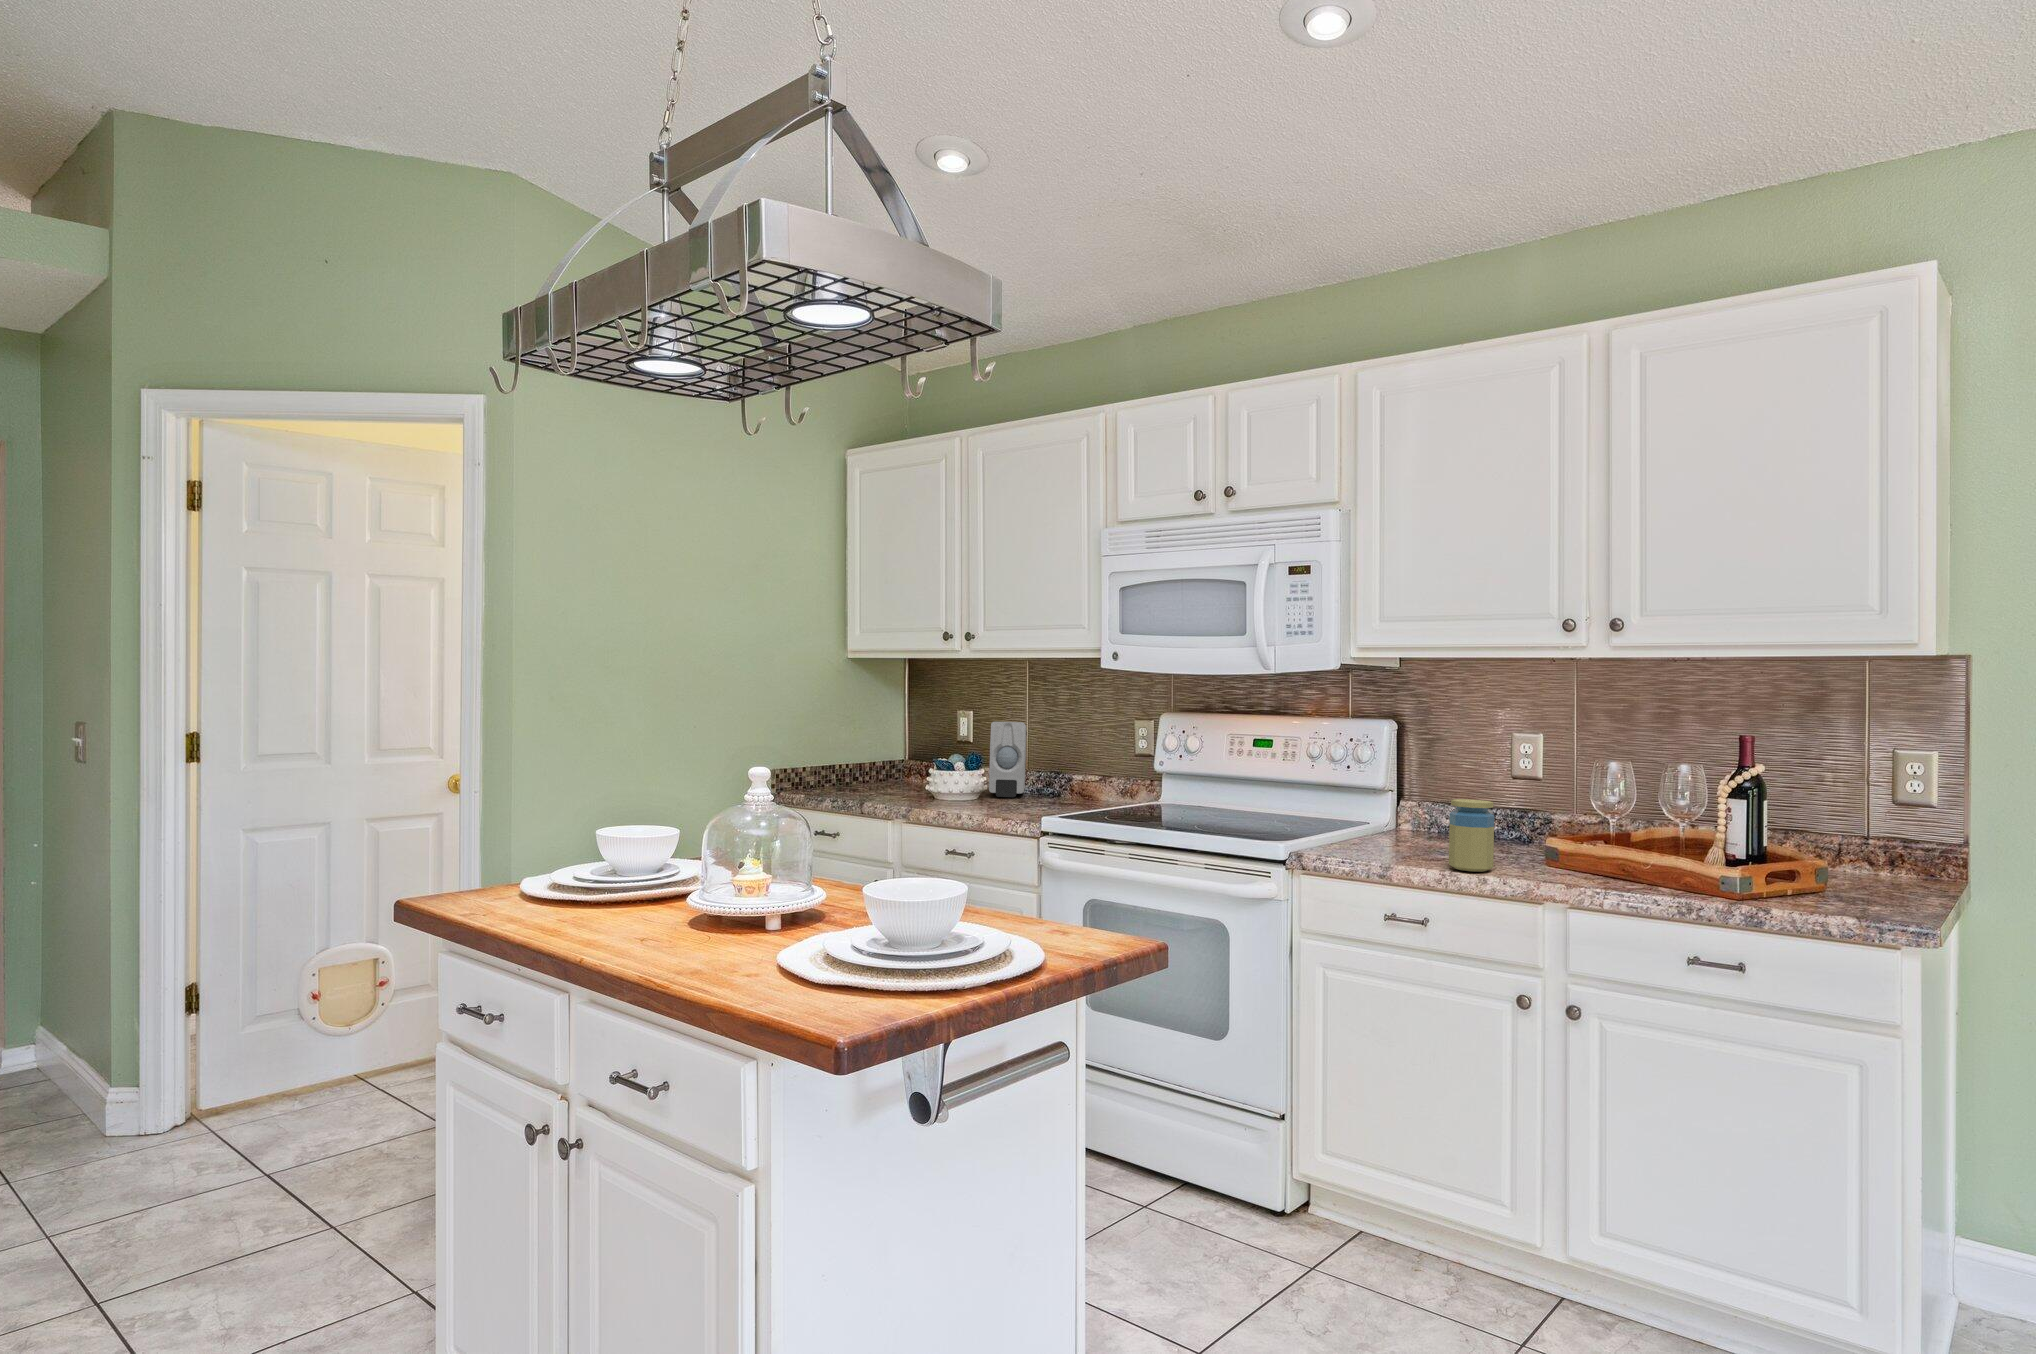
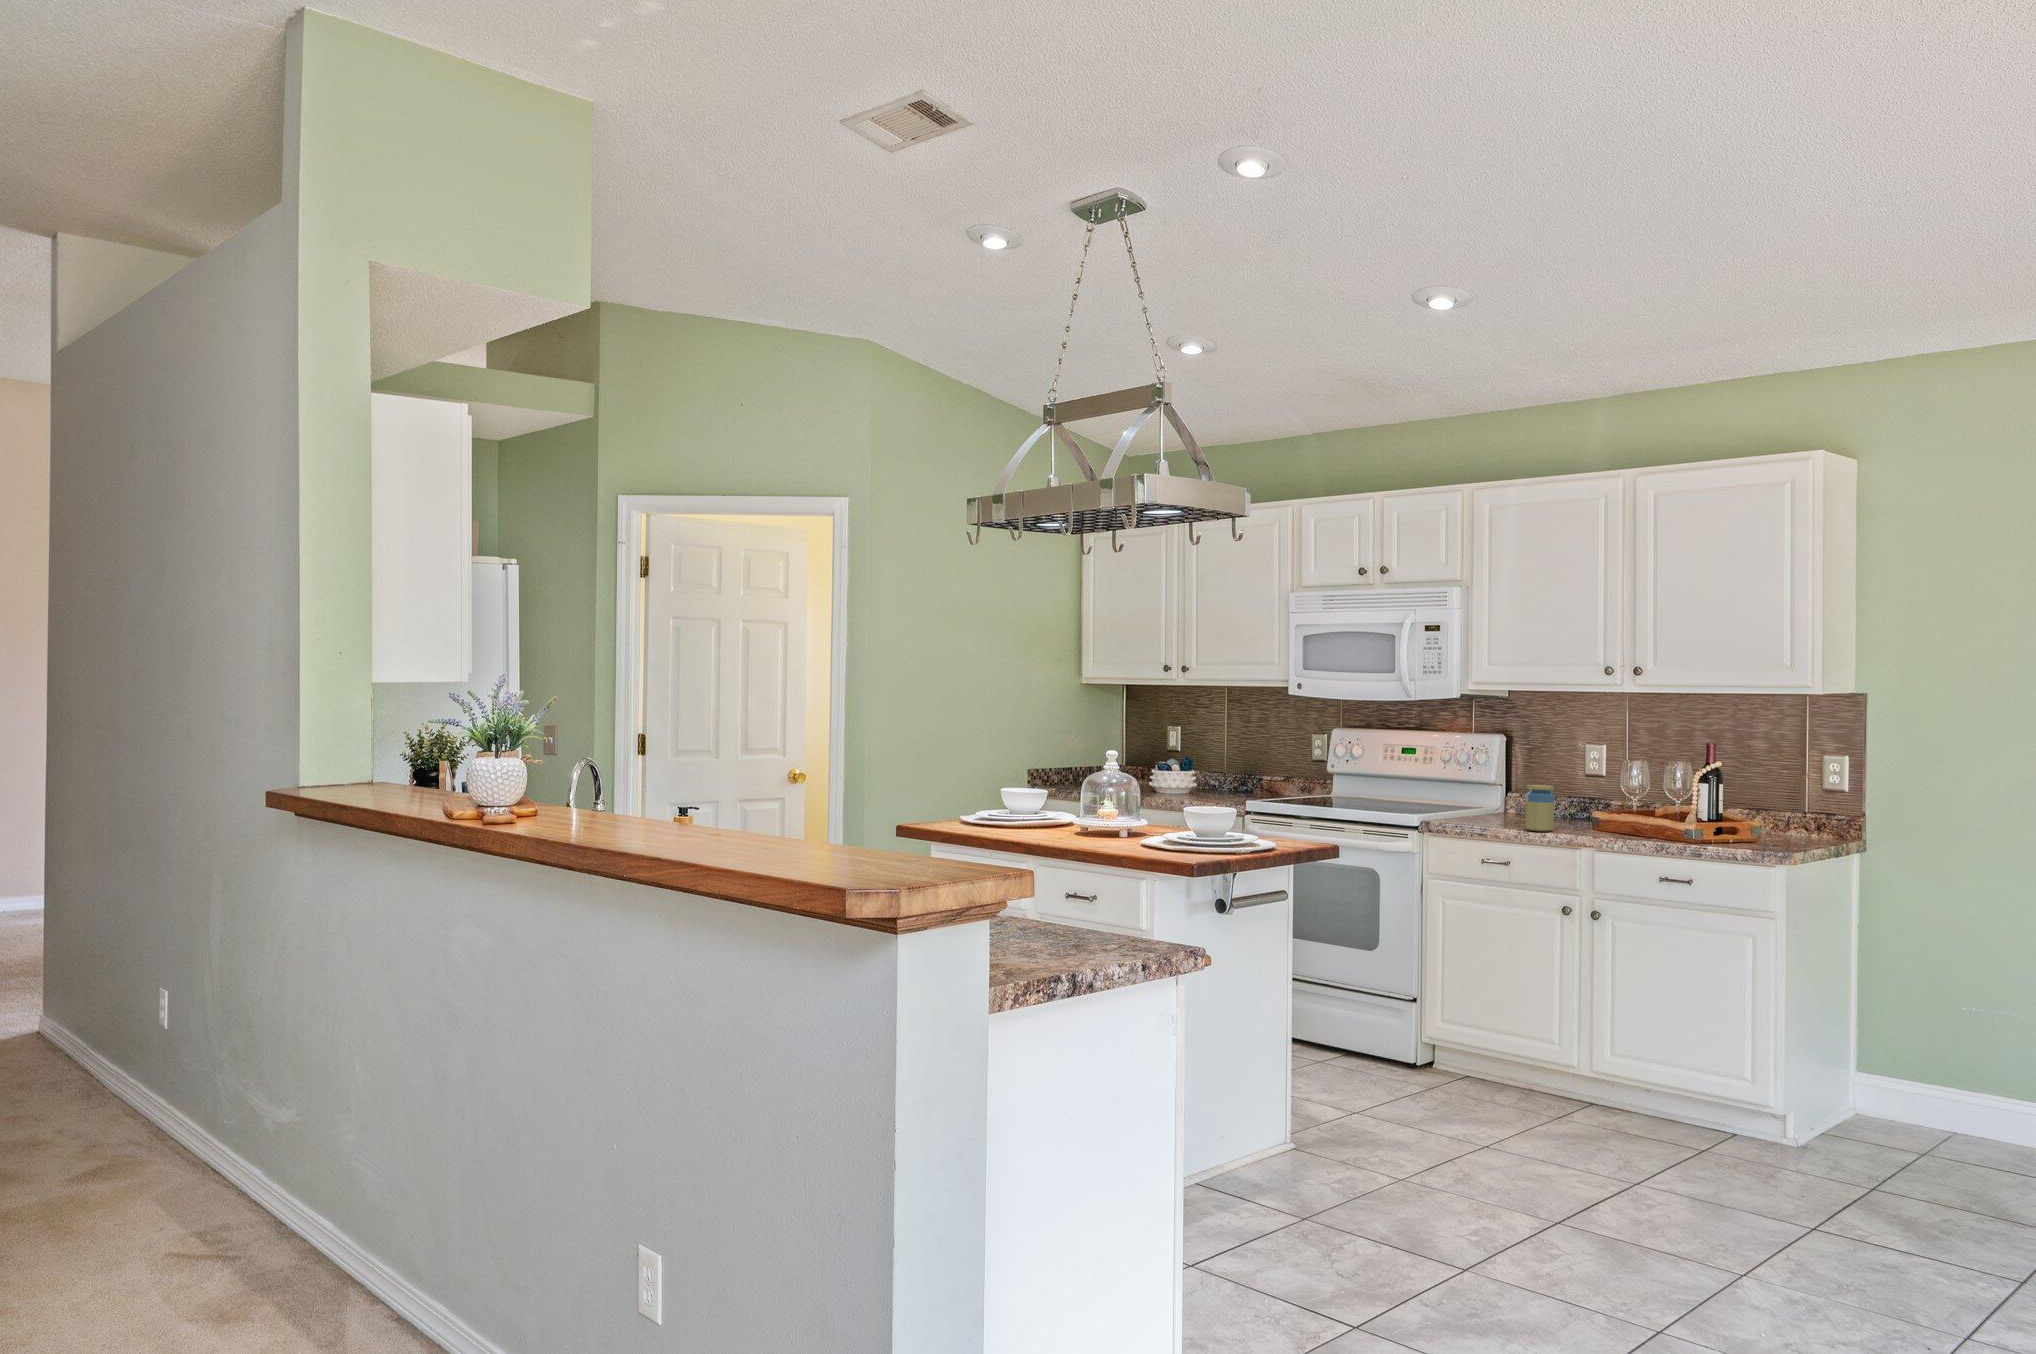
soap dispenser: present [989,722,1027,797] -> none [1198,734,1226,792]

